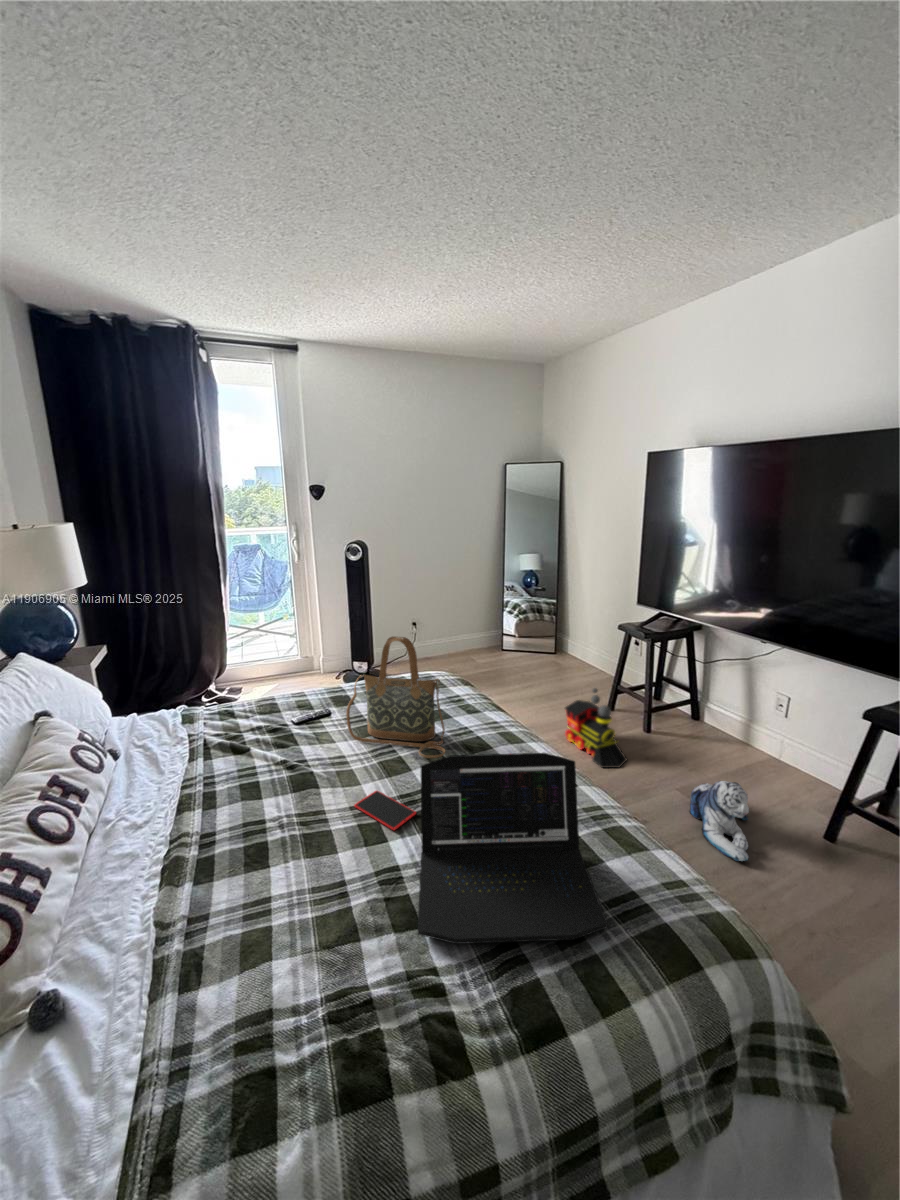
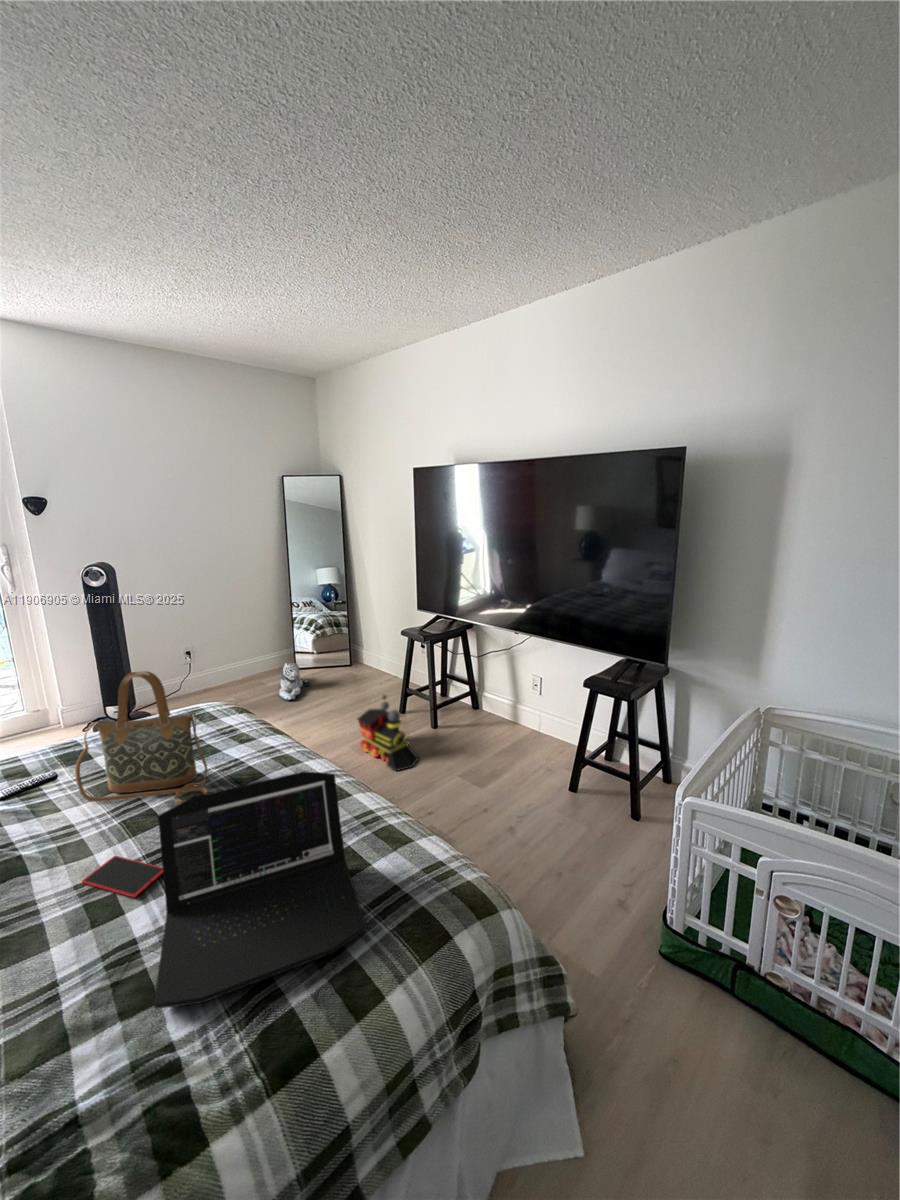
plush toy: present [689,781,749,861] -> present [279,663,310,701]

